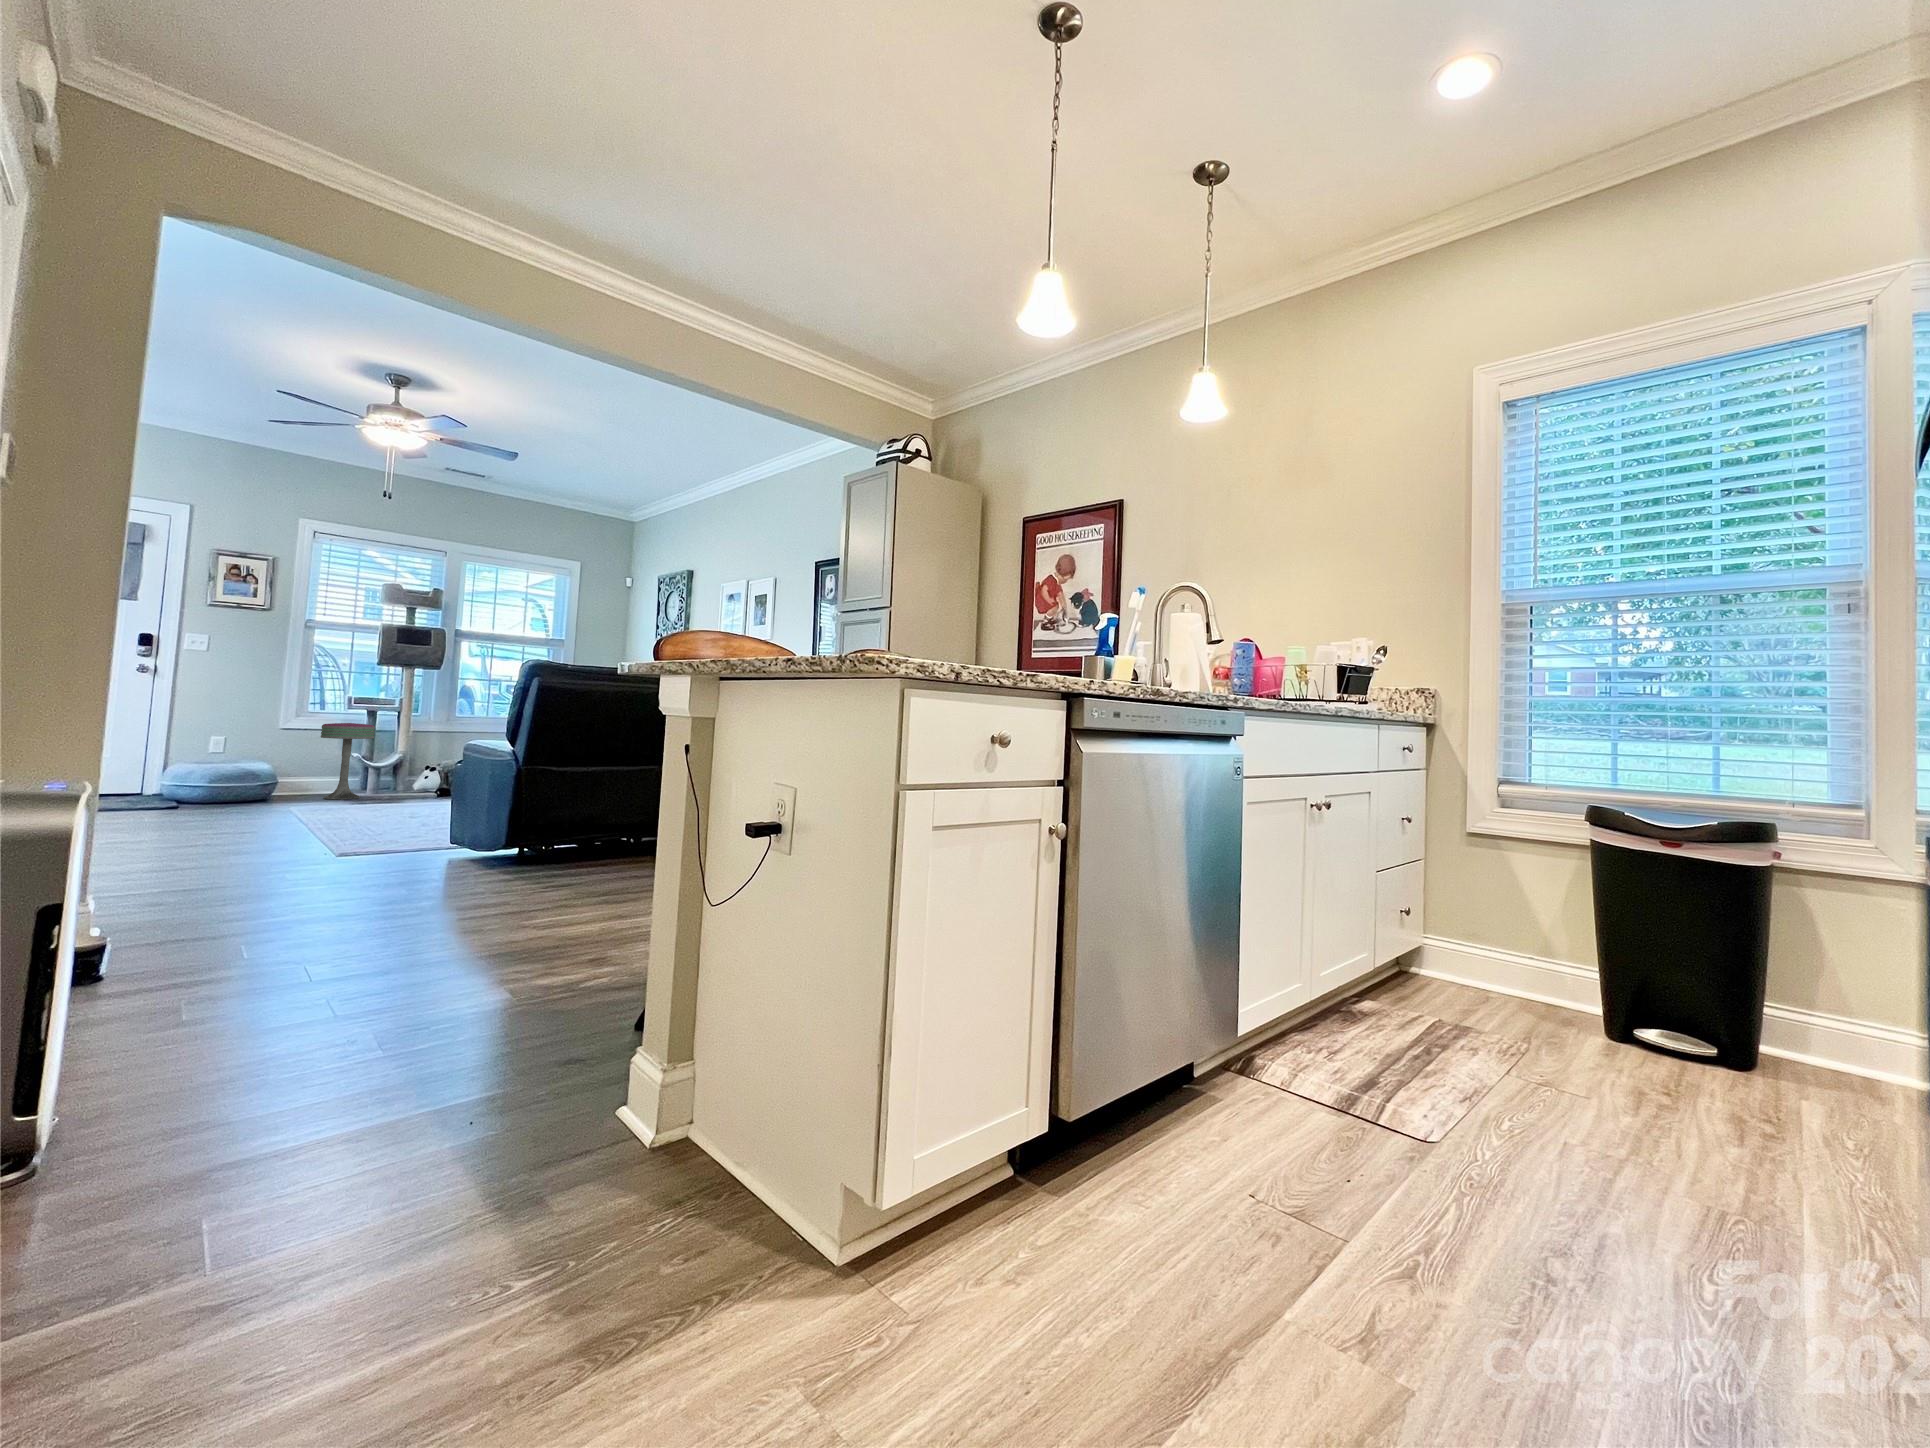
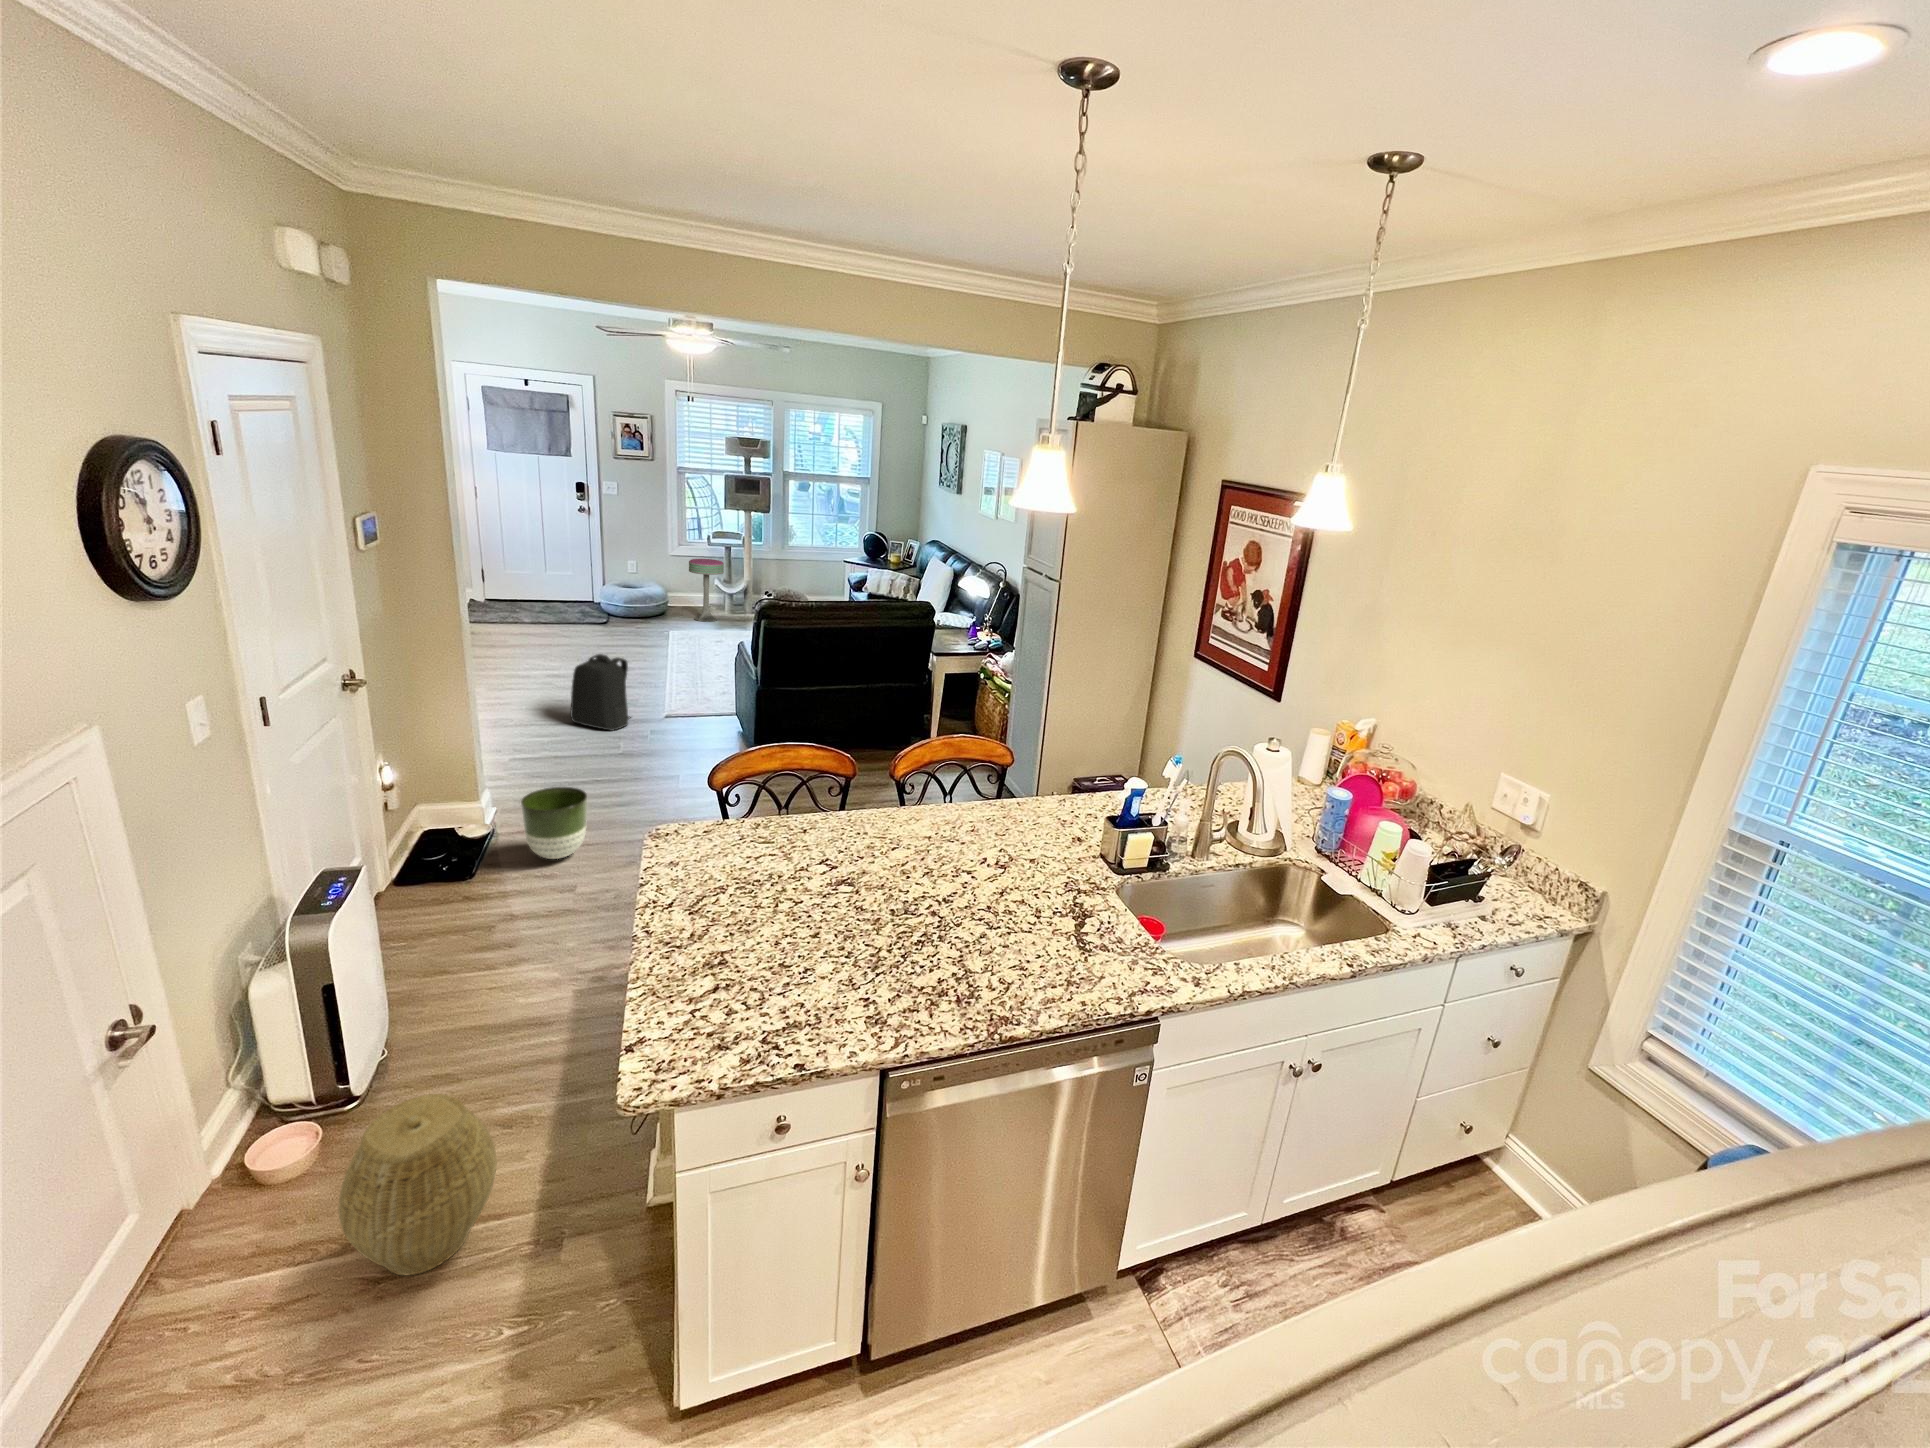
backpack: none [190,769,296,870] -> present [570,654,630,731]
planter: none [211,859,324,959] -> present [521,787,587,859]
woven basket: none [187,1007,470,1328] -> present [339,1094,497,1275]

